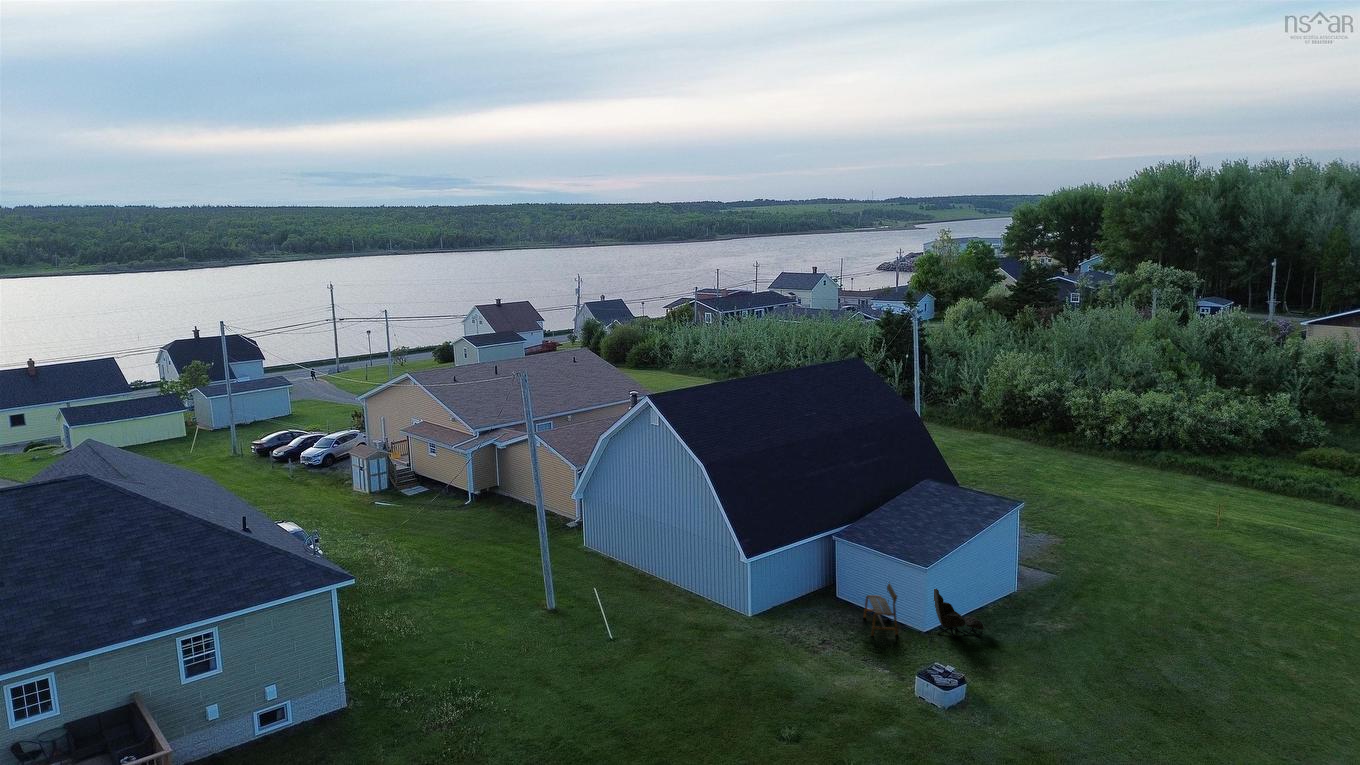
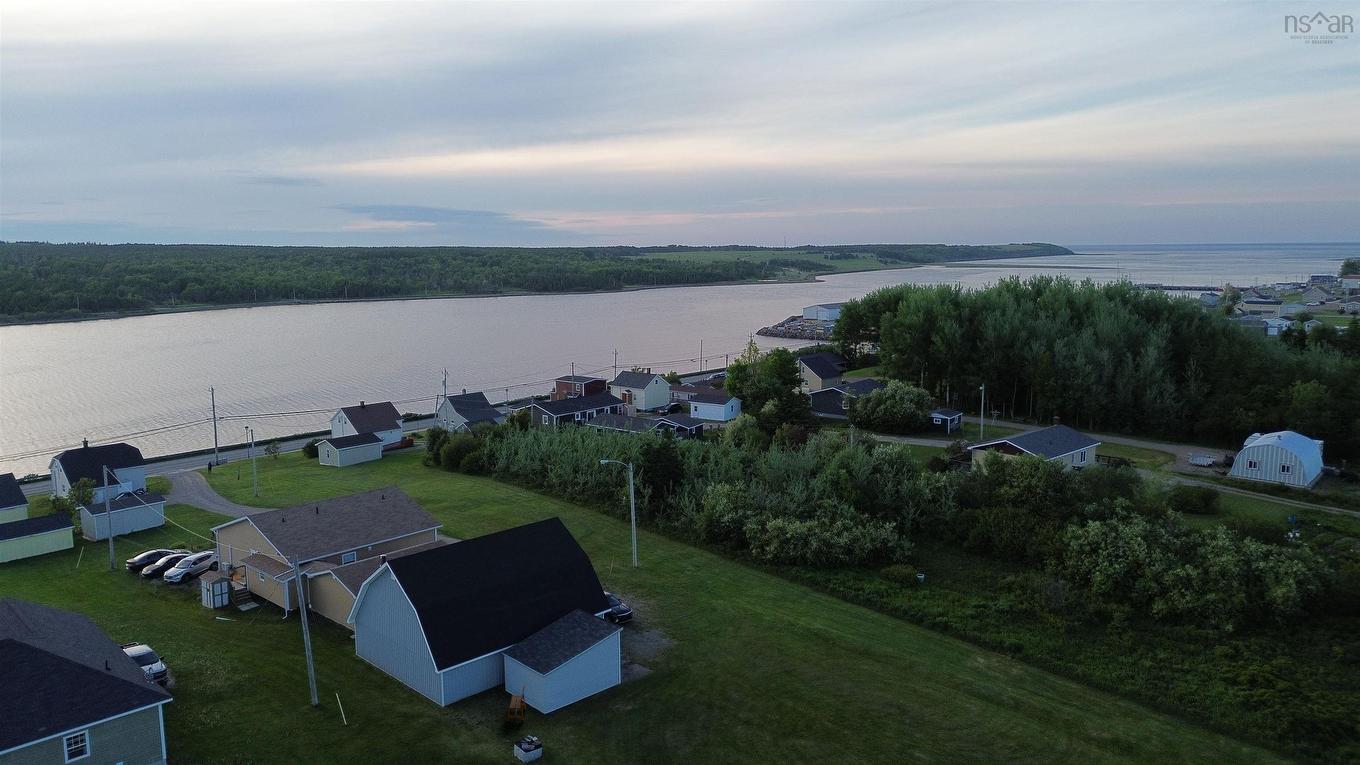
lounge chair: present [934,589,984,639] -> none [546,691,574,723]

